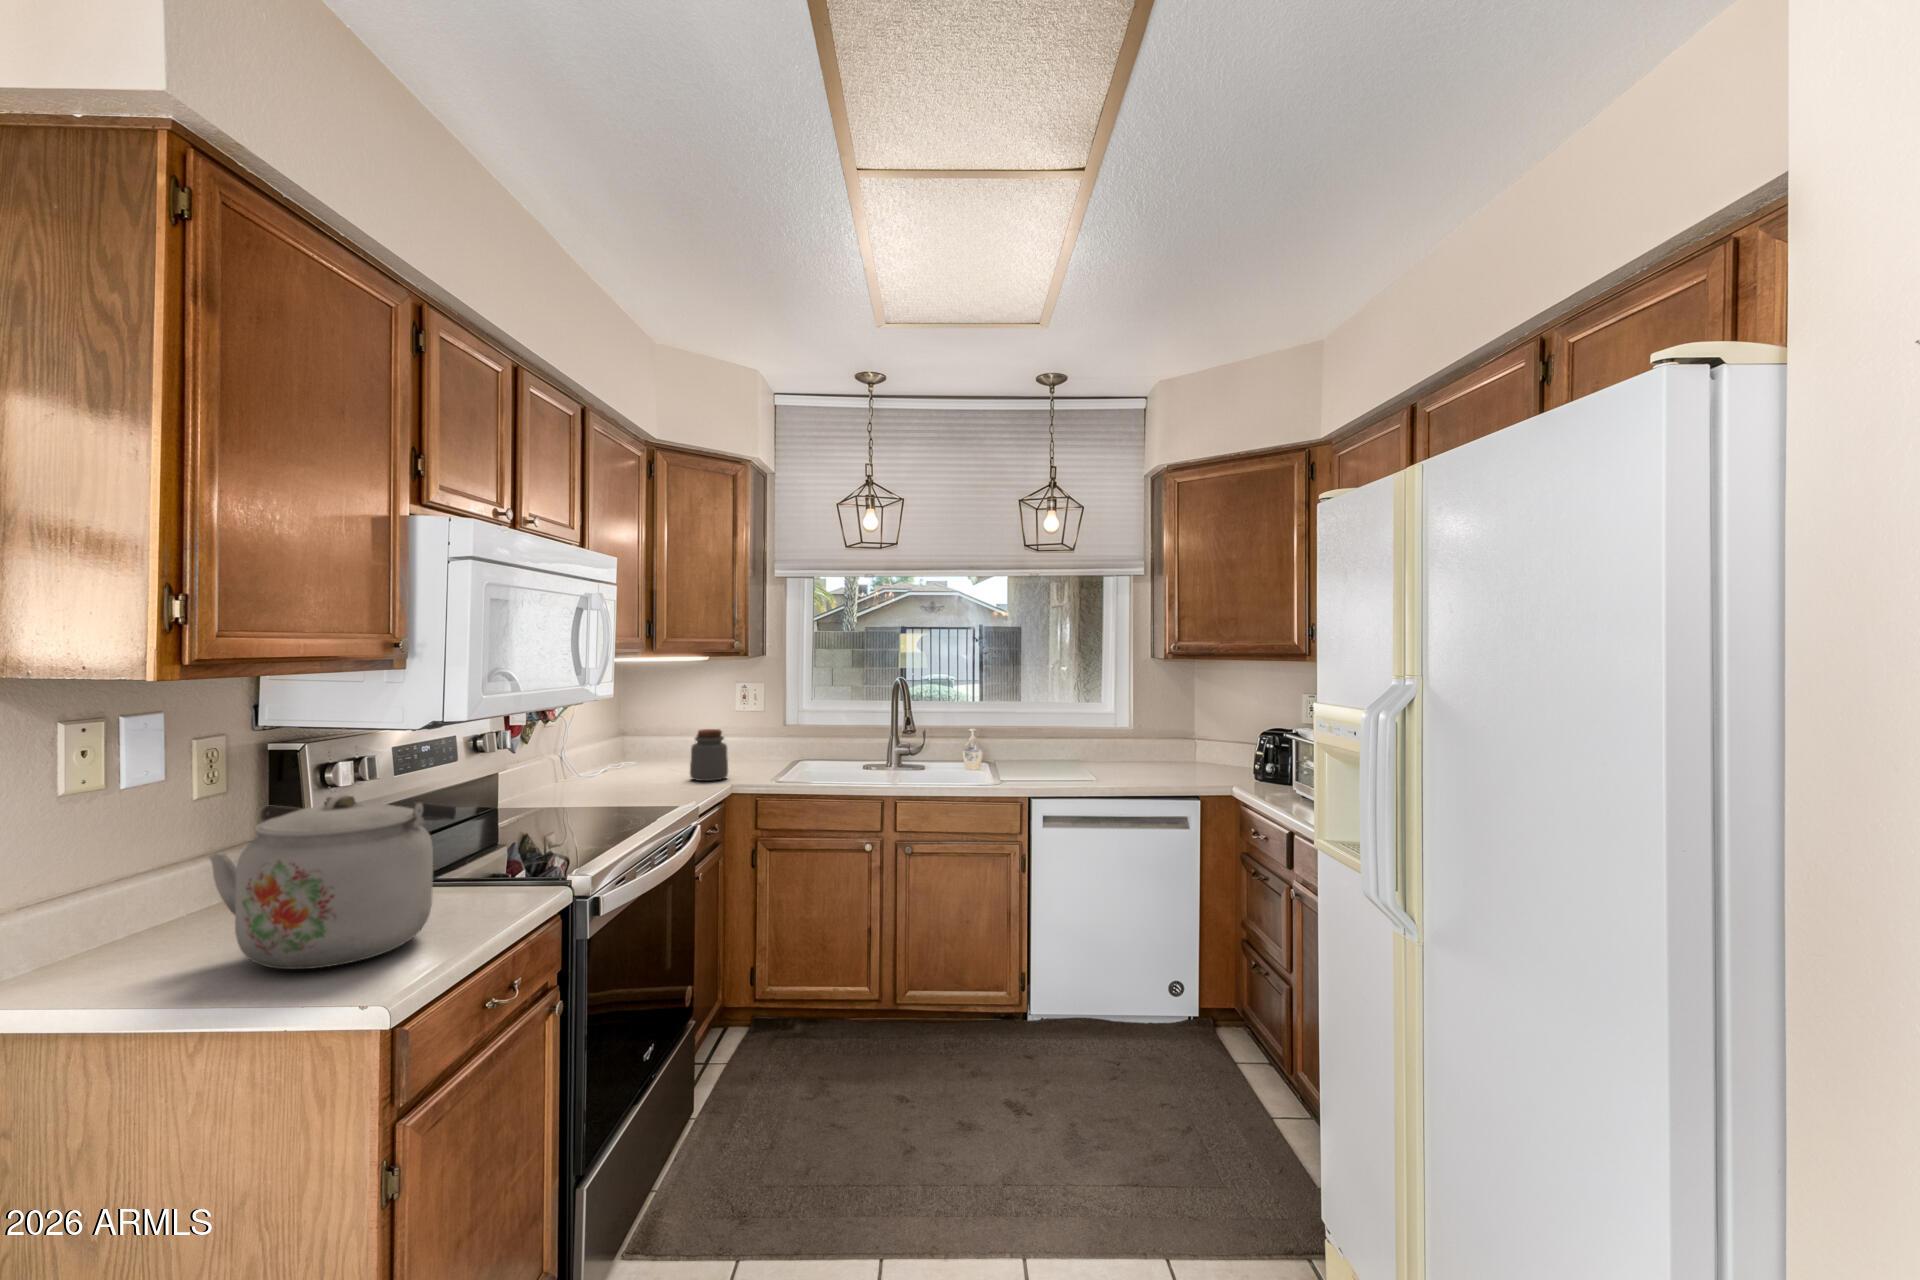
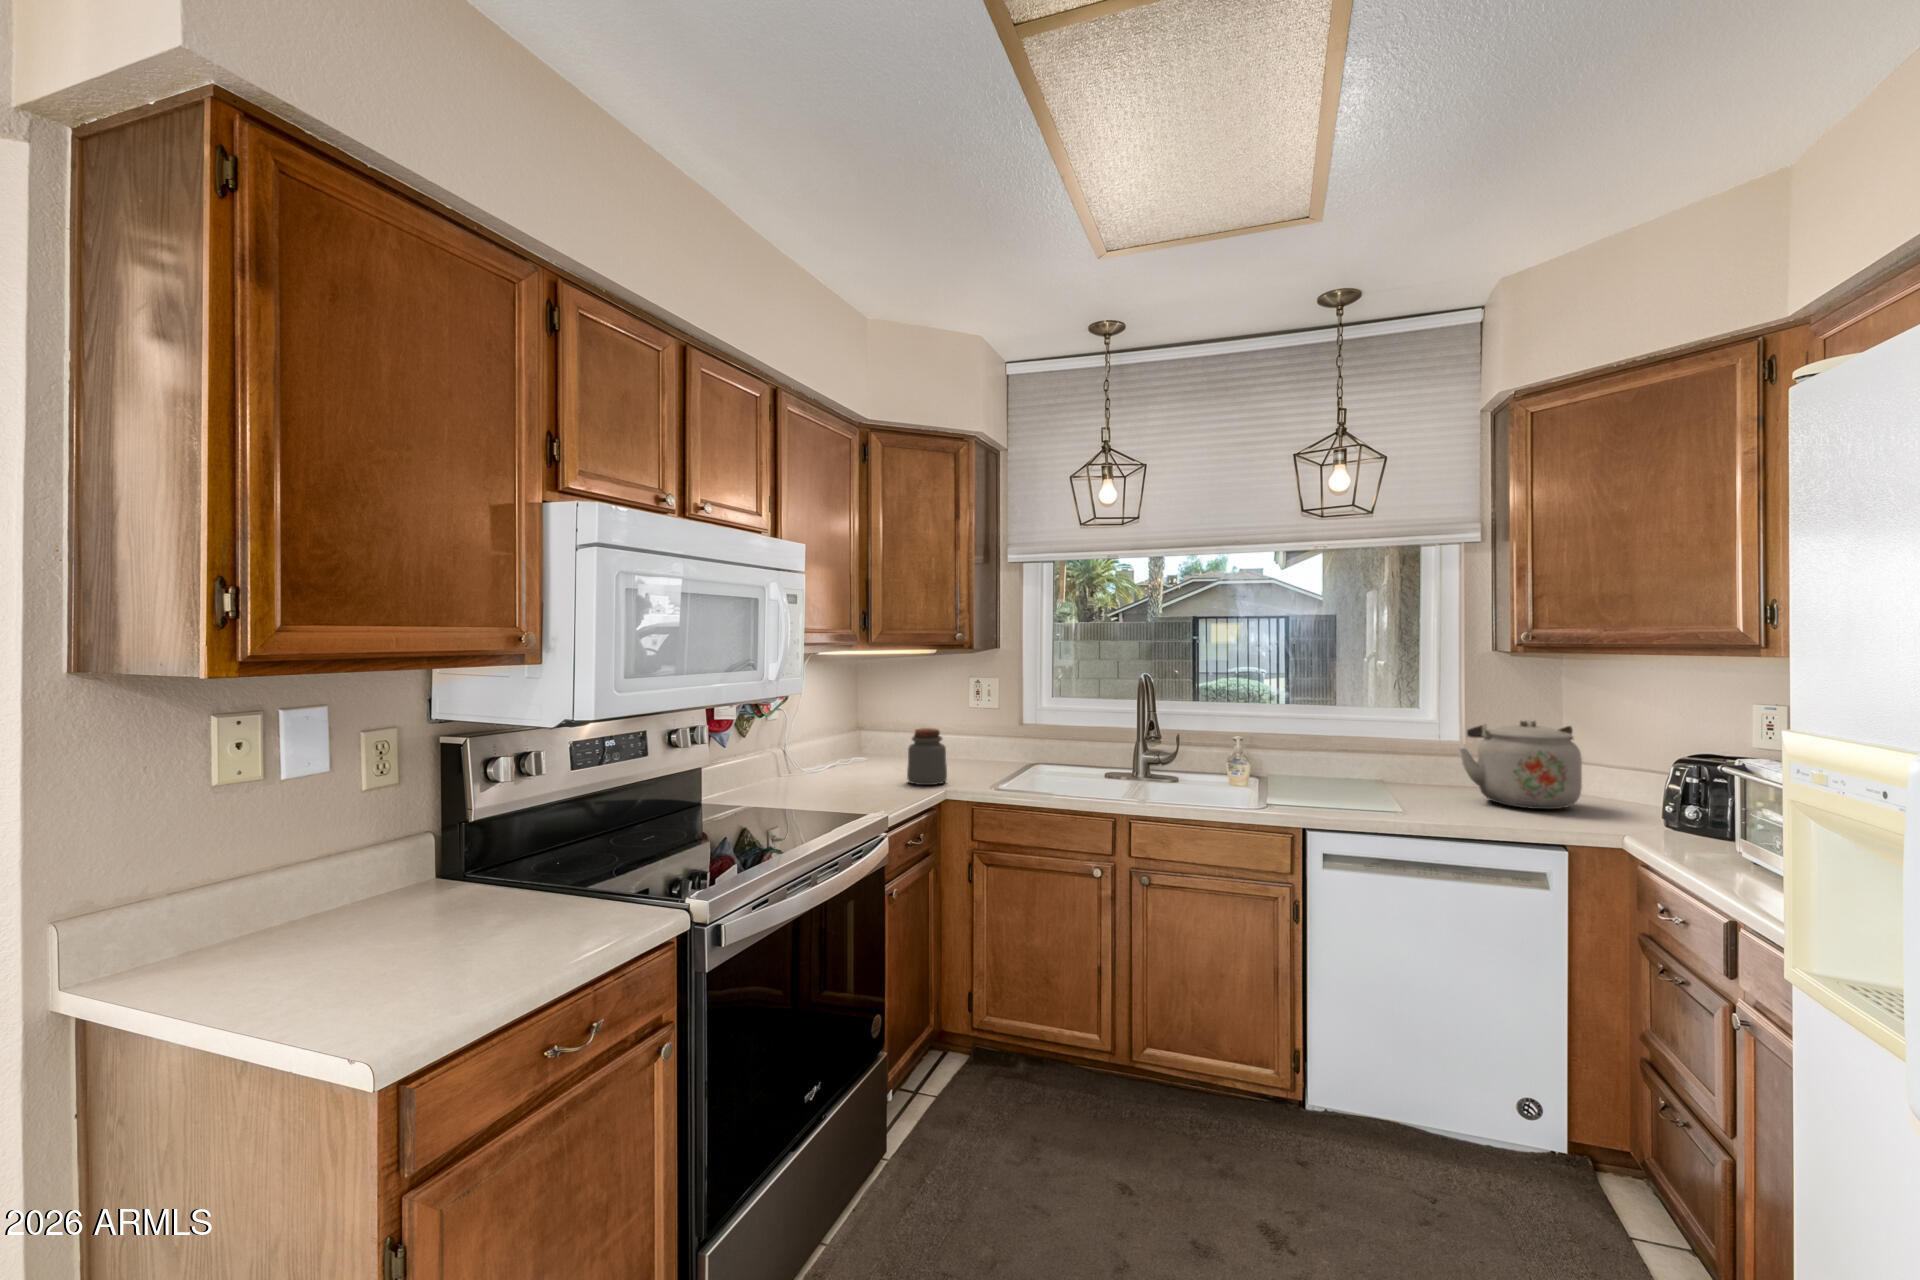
kettle: present [209,794,456,969] -> present [1460,720,1582,809]

